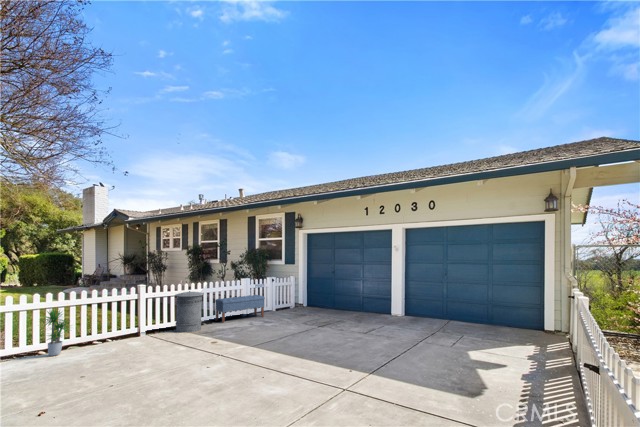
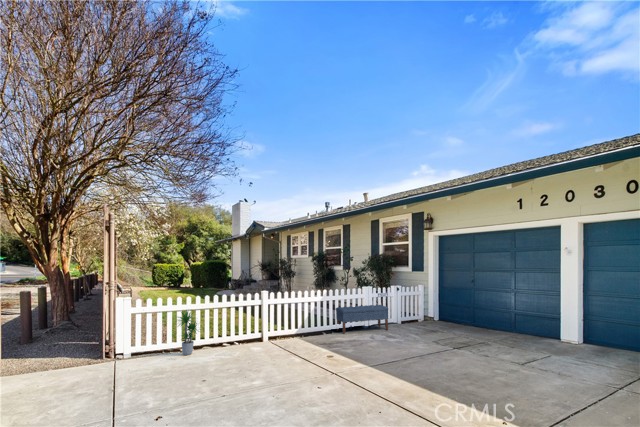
trash can: present [175,291,204,333] -> none [294,298,322,342]

